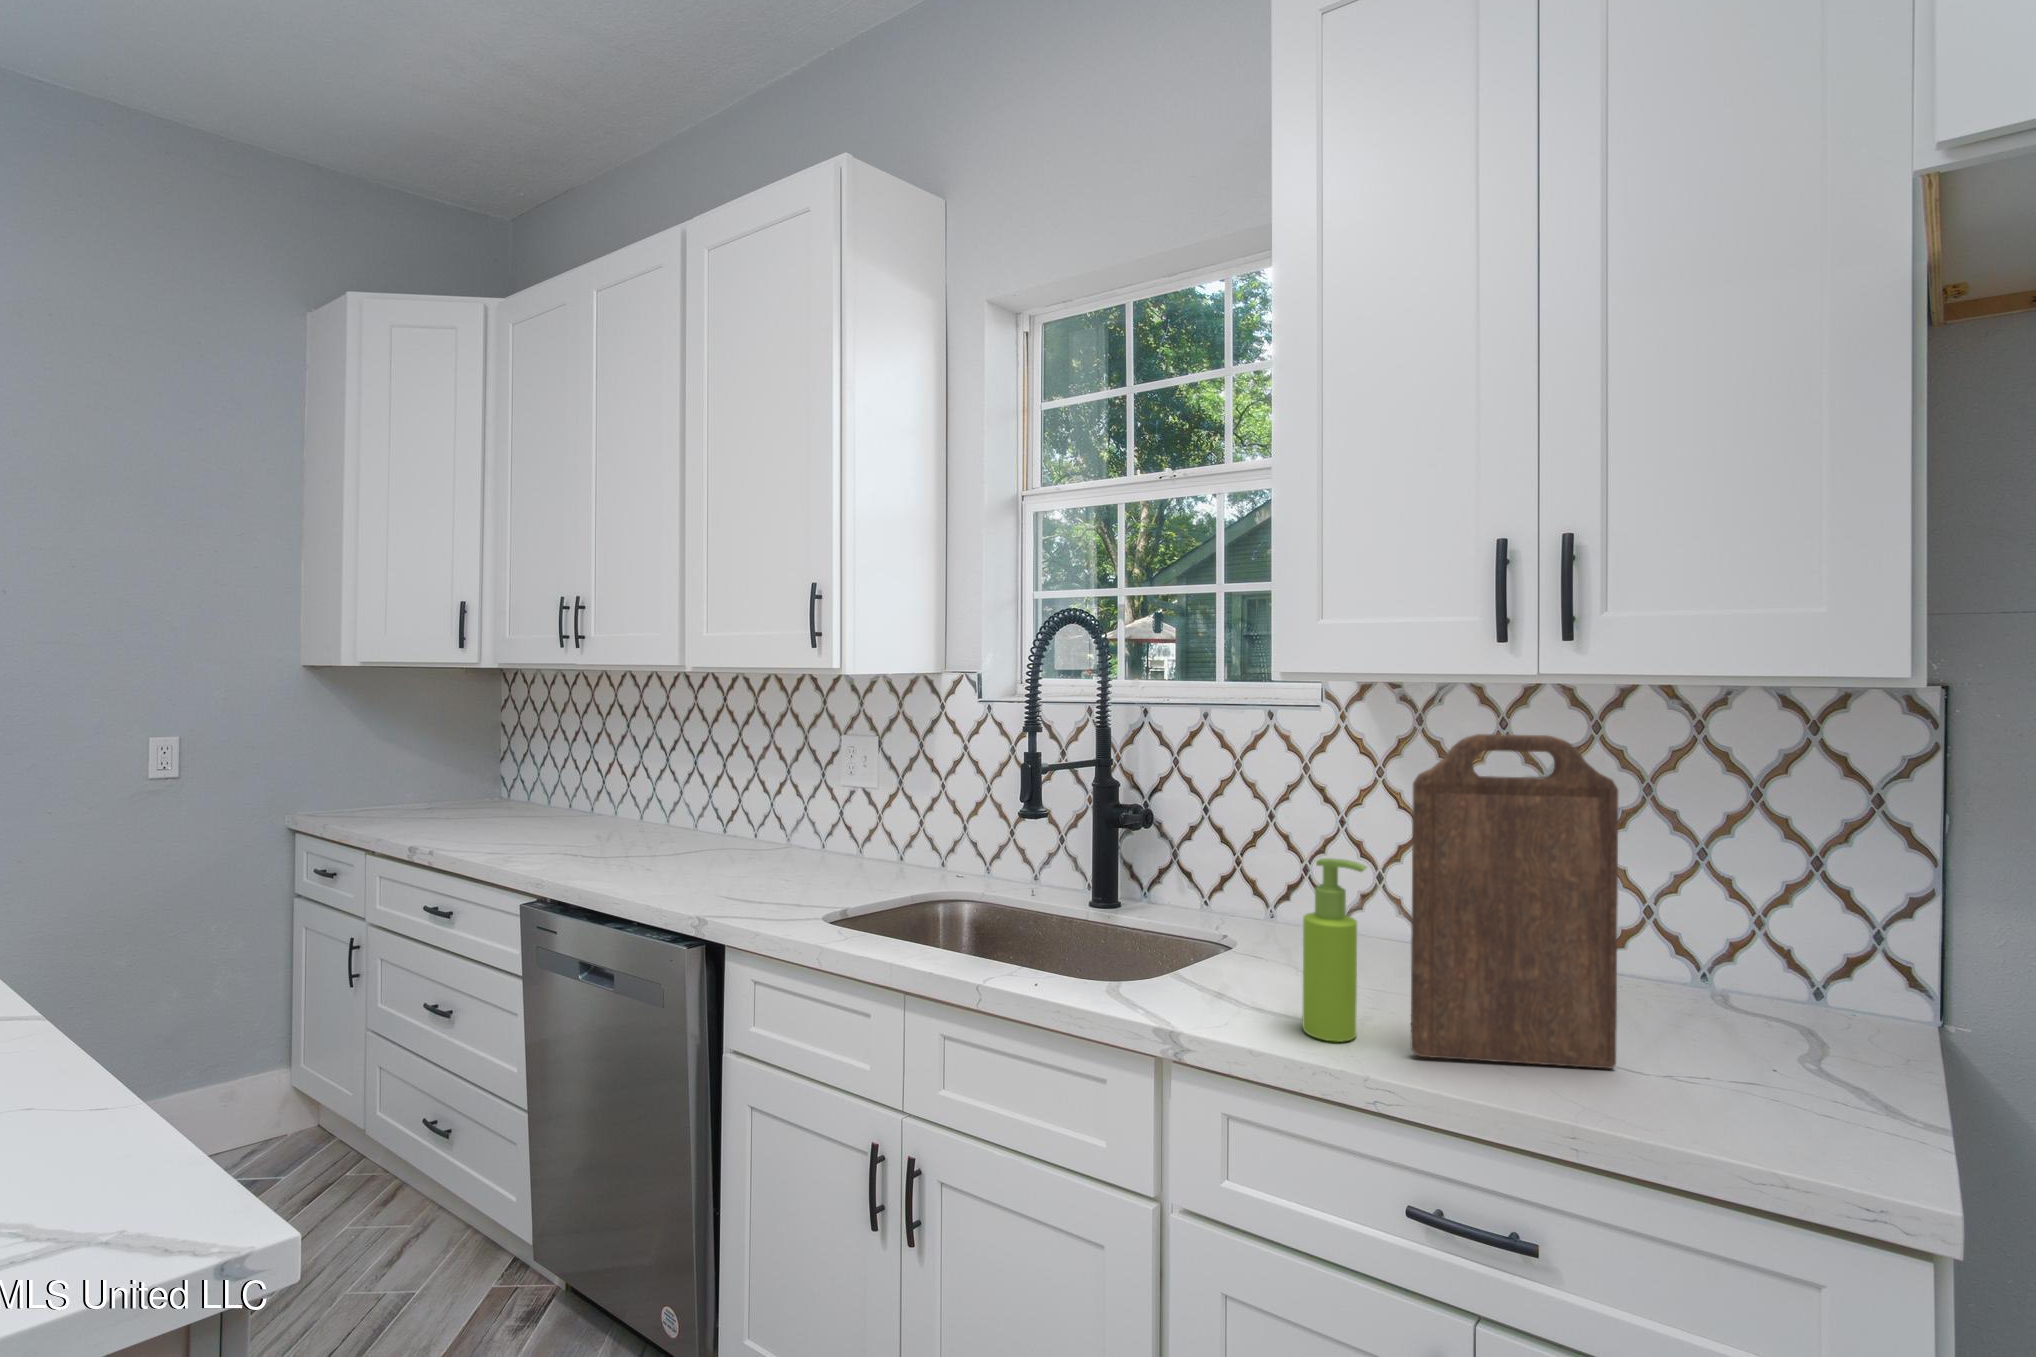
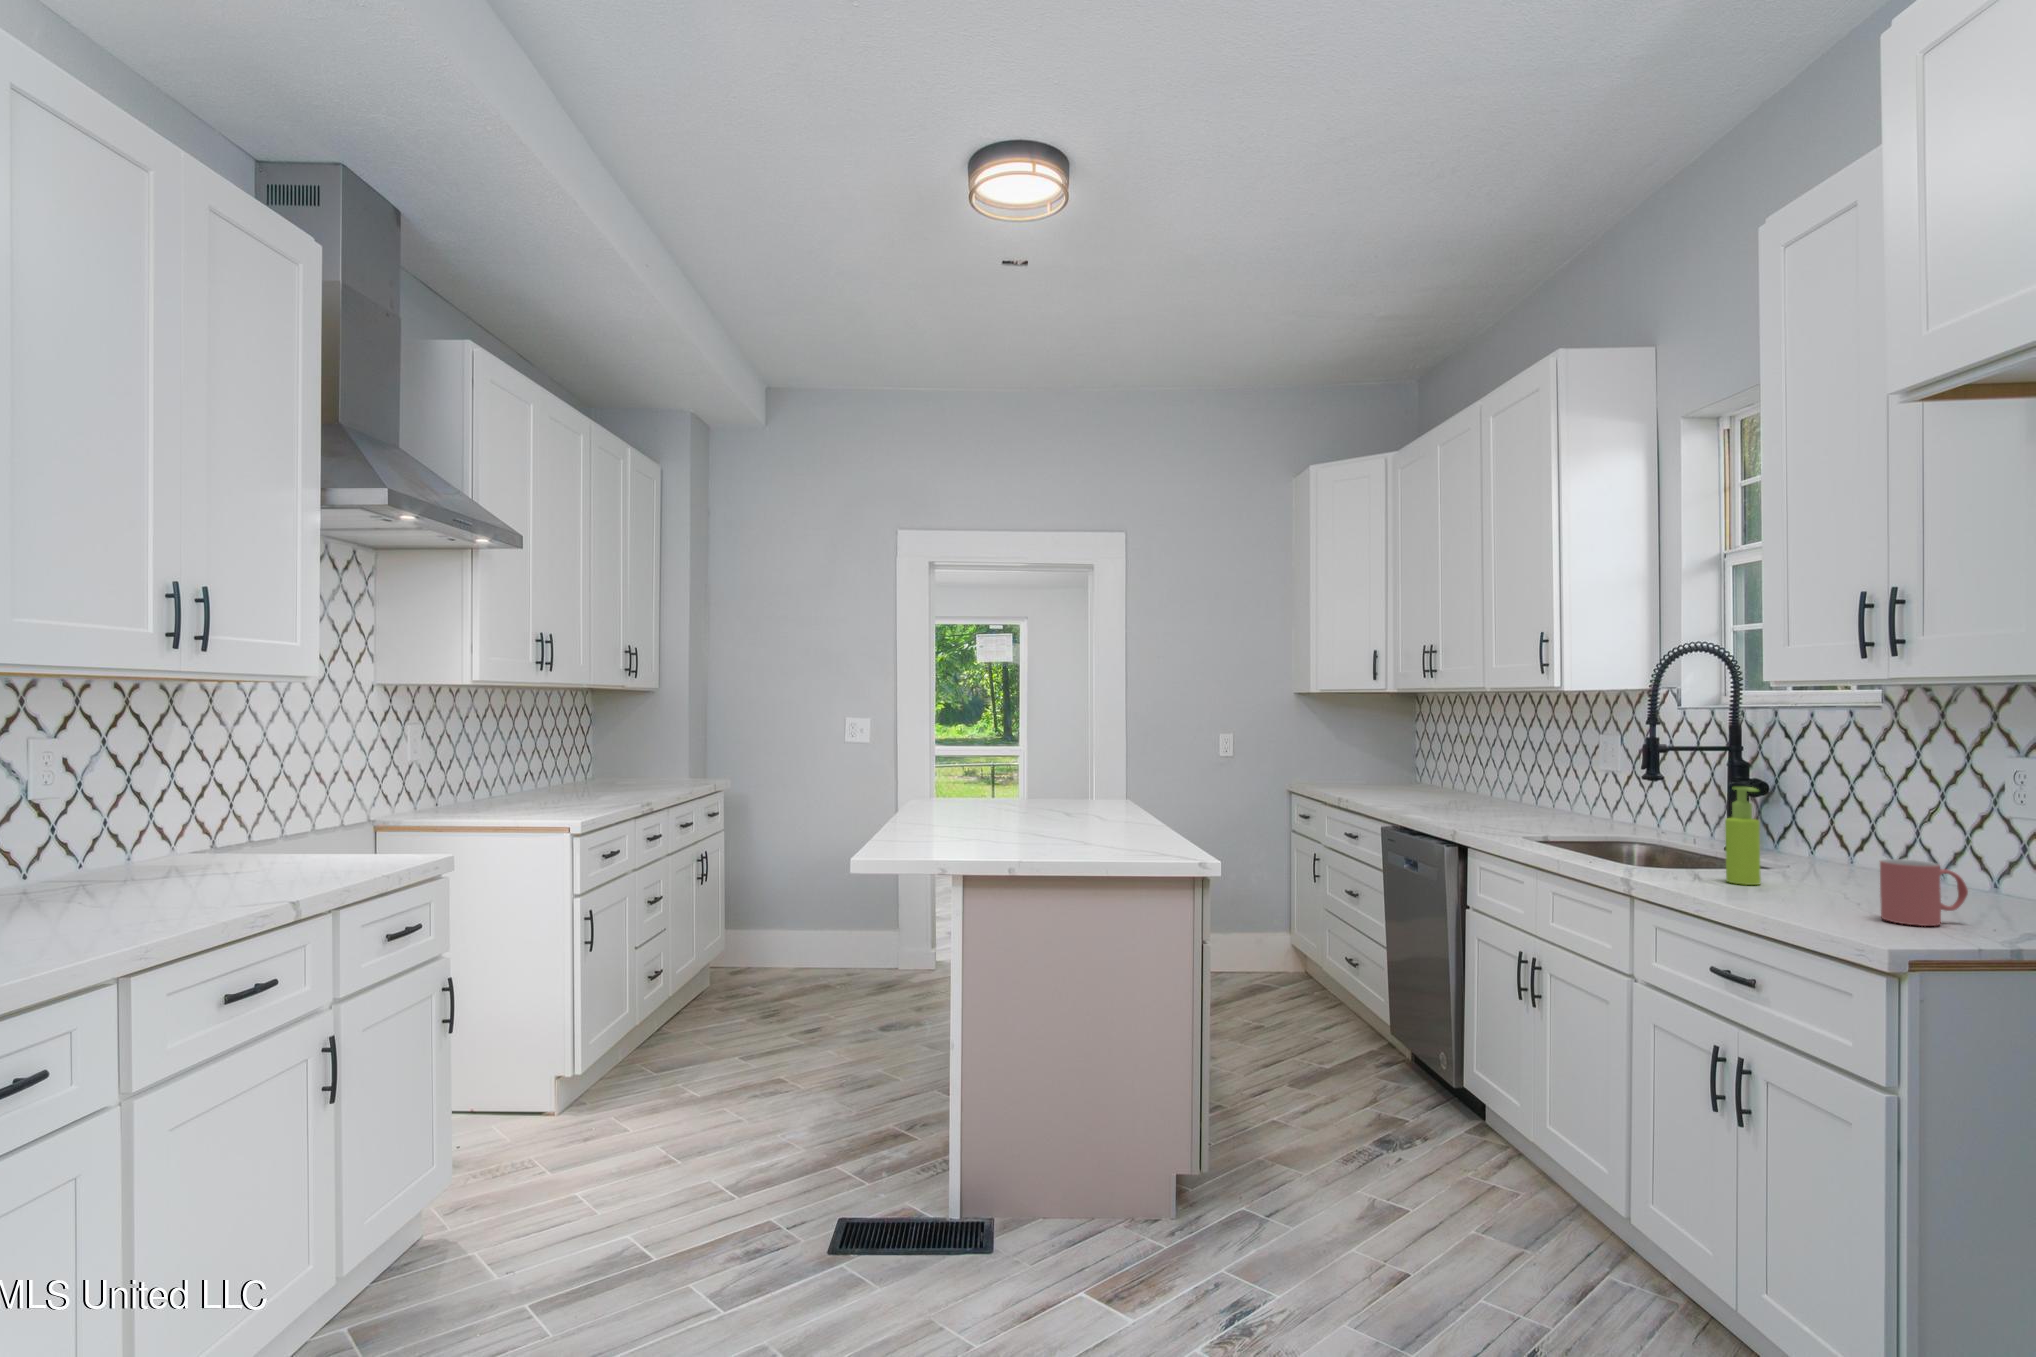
cutting board: present [1411,734,1618,1068] -> none [1764,715,1893,908]
mug: none [1720,1003,1834,1150] -> present [1880,859,1968,926]

